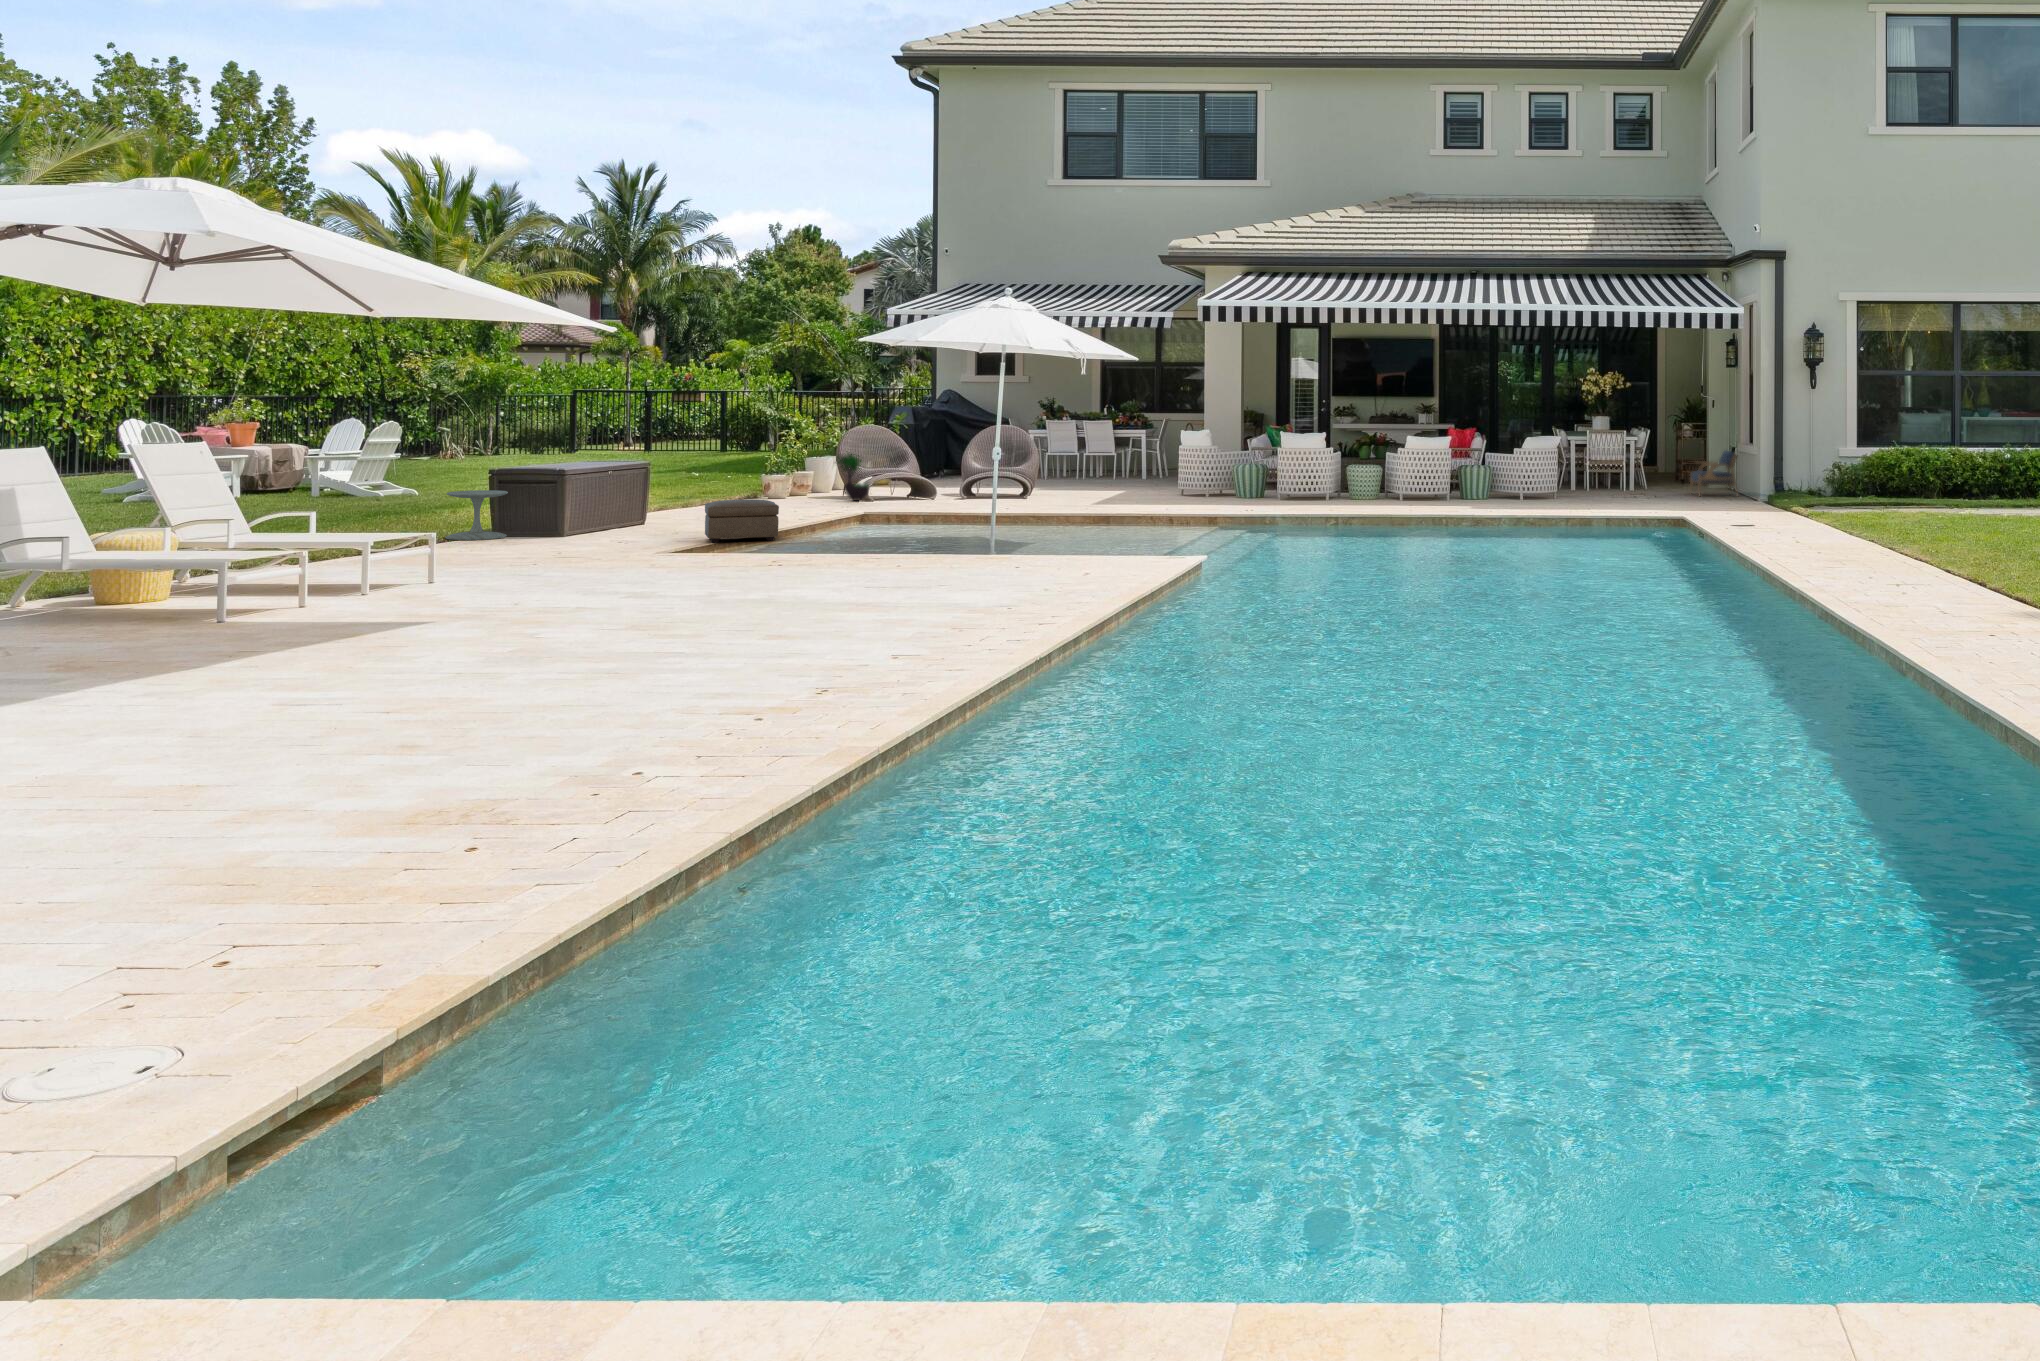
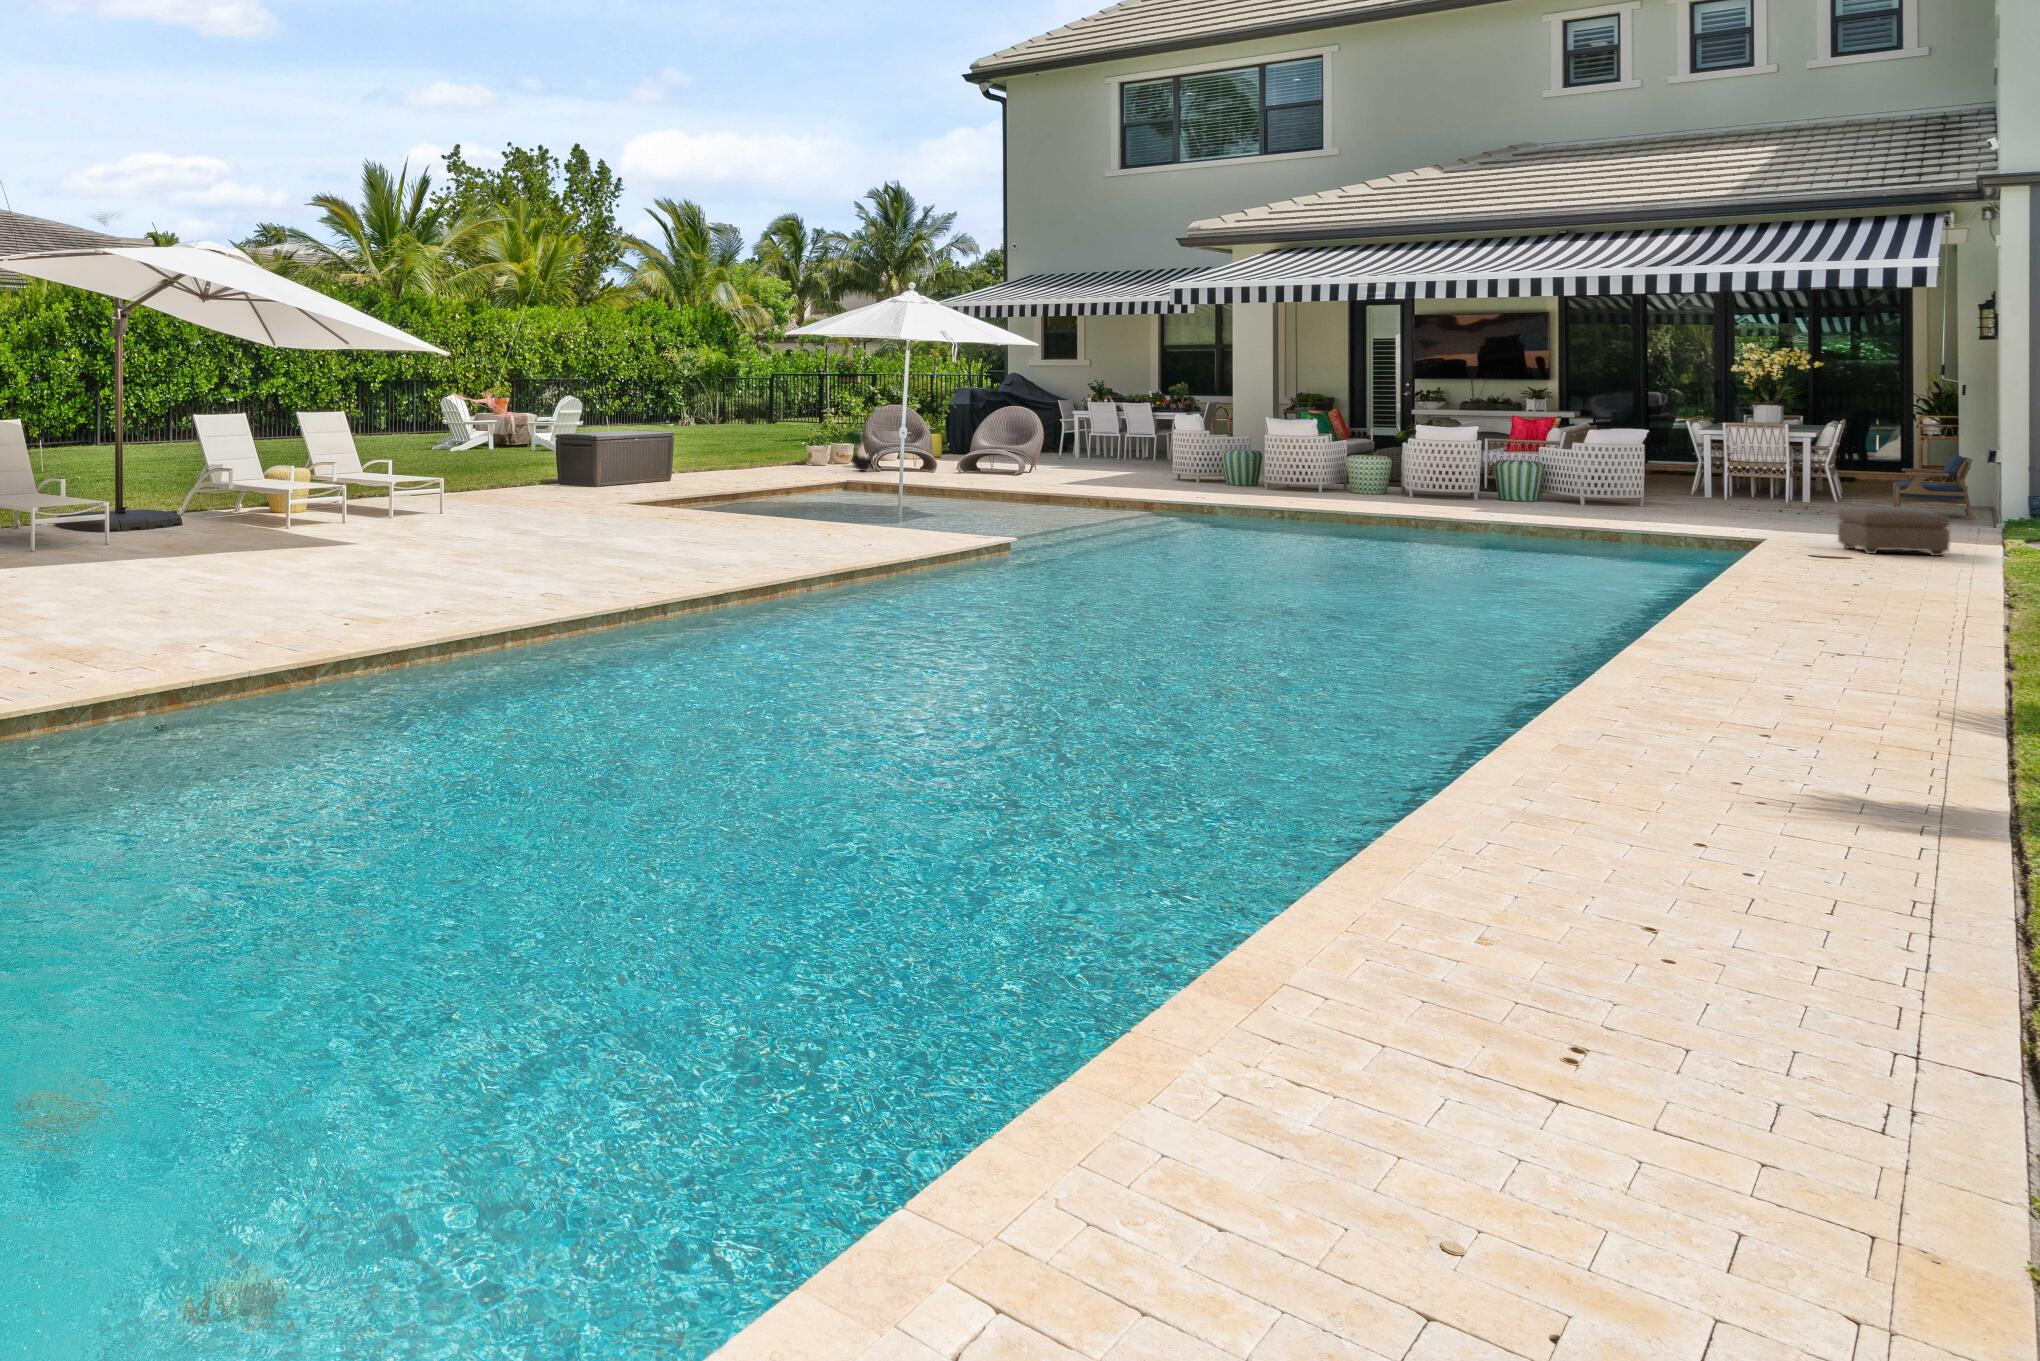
side table: present [445,490,508,540] -> none [524,449,563,485]
ottoman: present [705,499,779,543] -> present [1838,507,1950,556]

